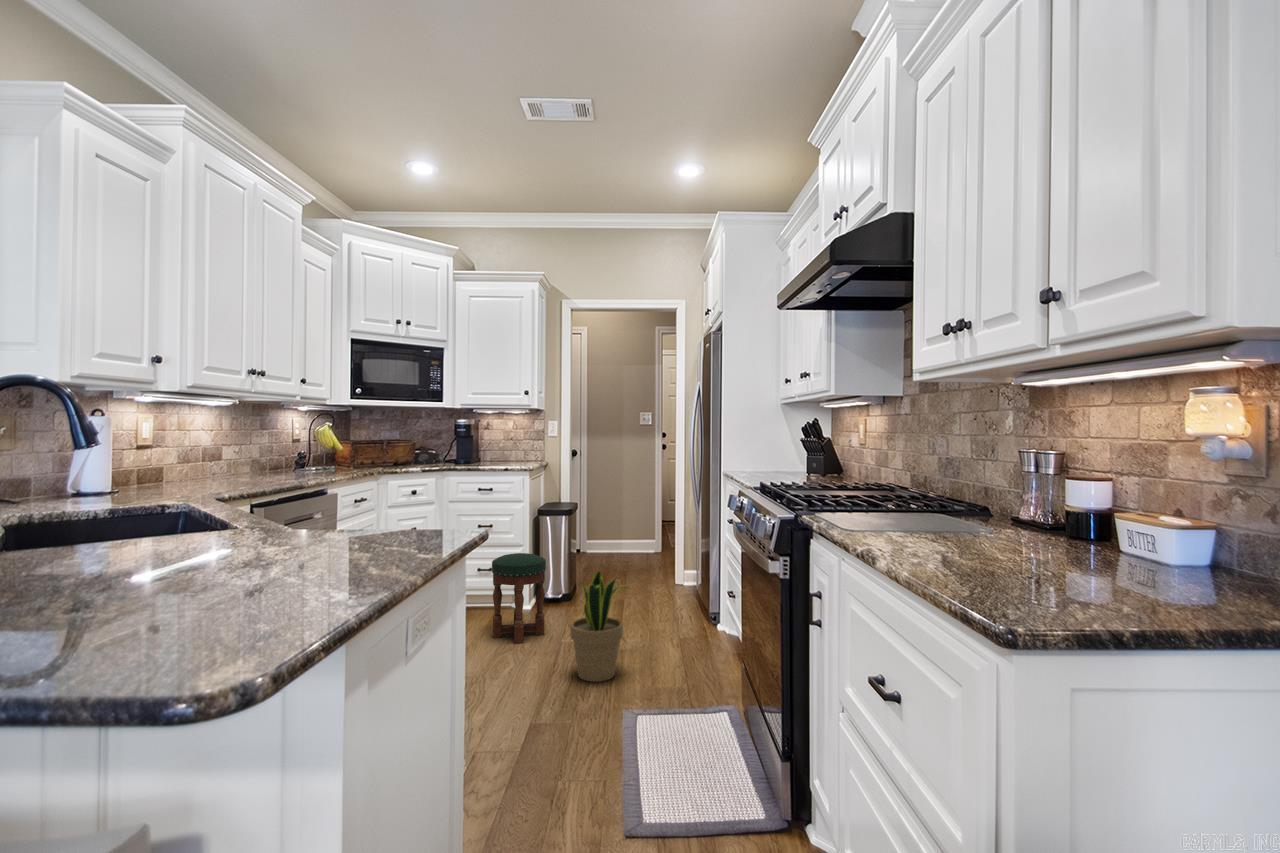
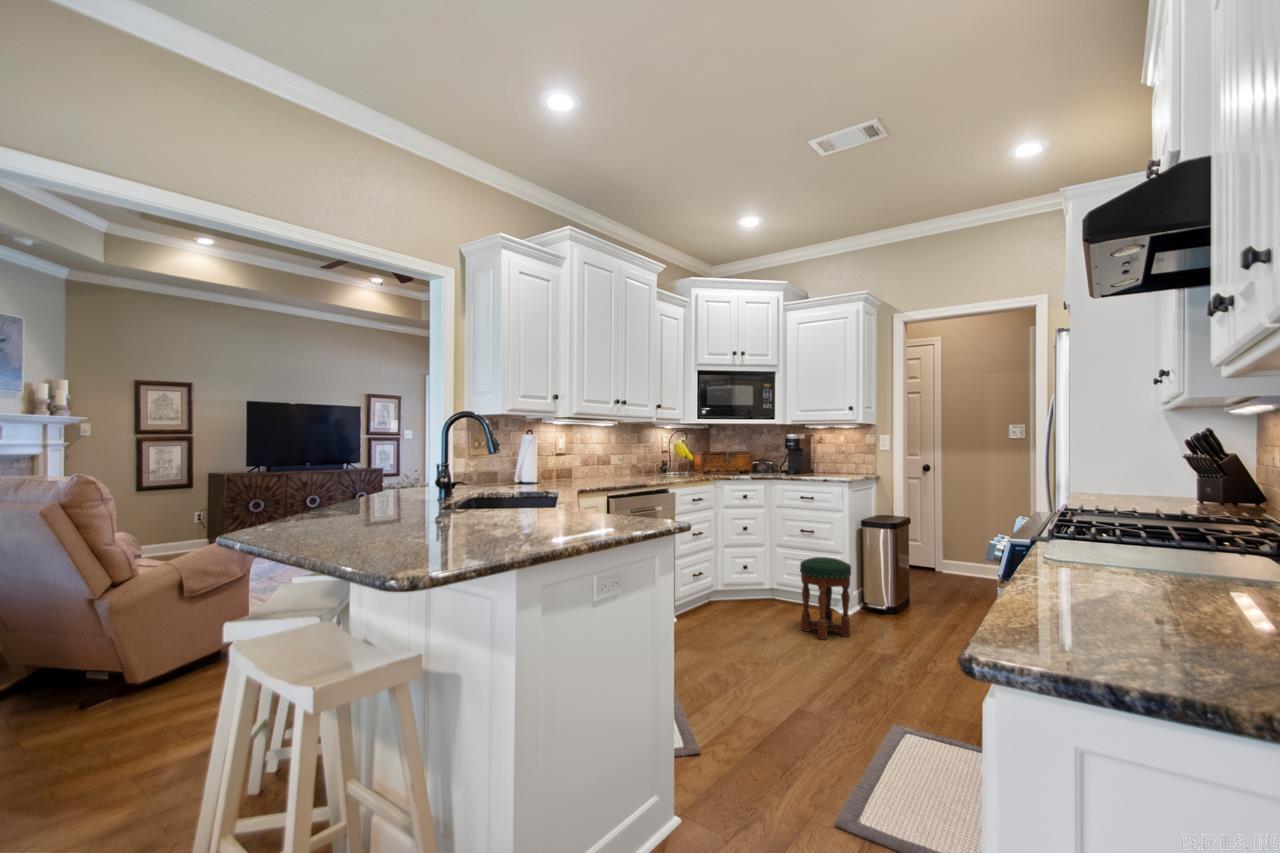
potted plant: present [570,571,628,682] -> none [853,581,916,689]

